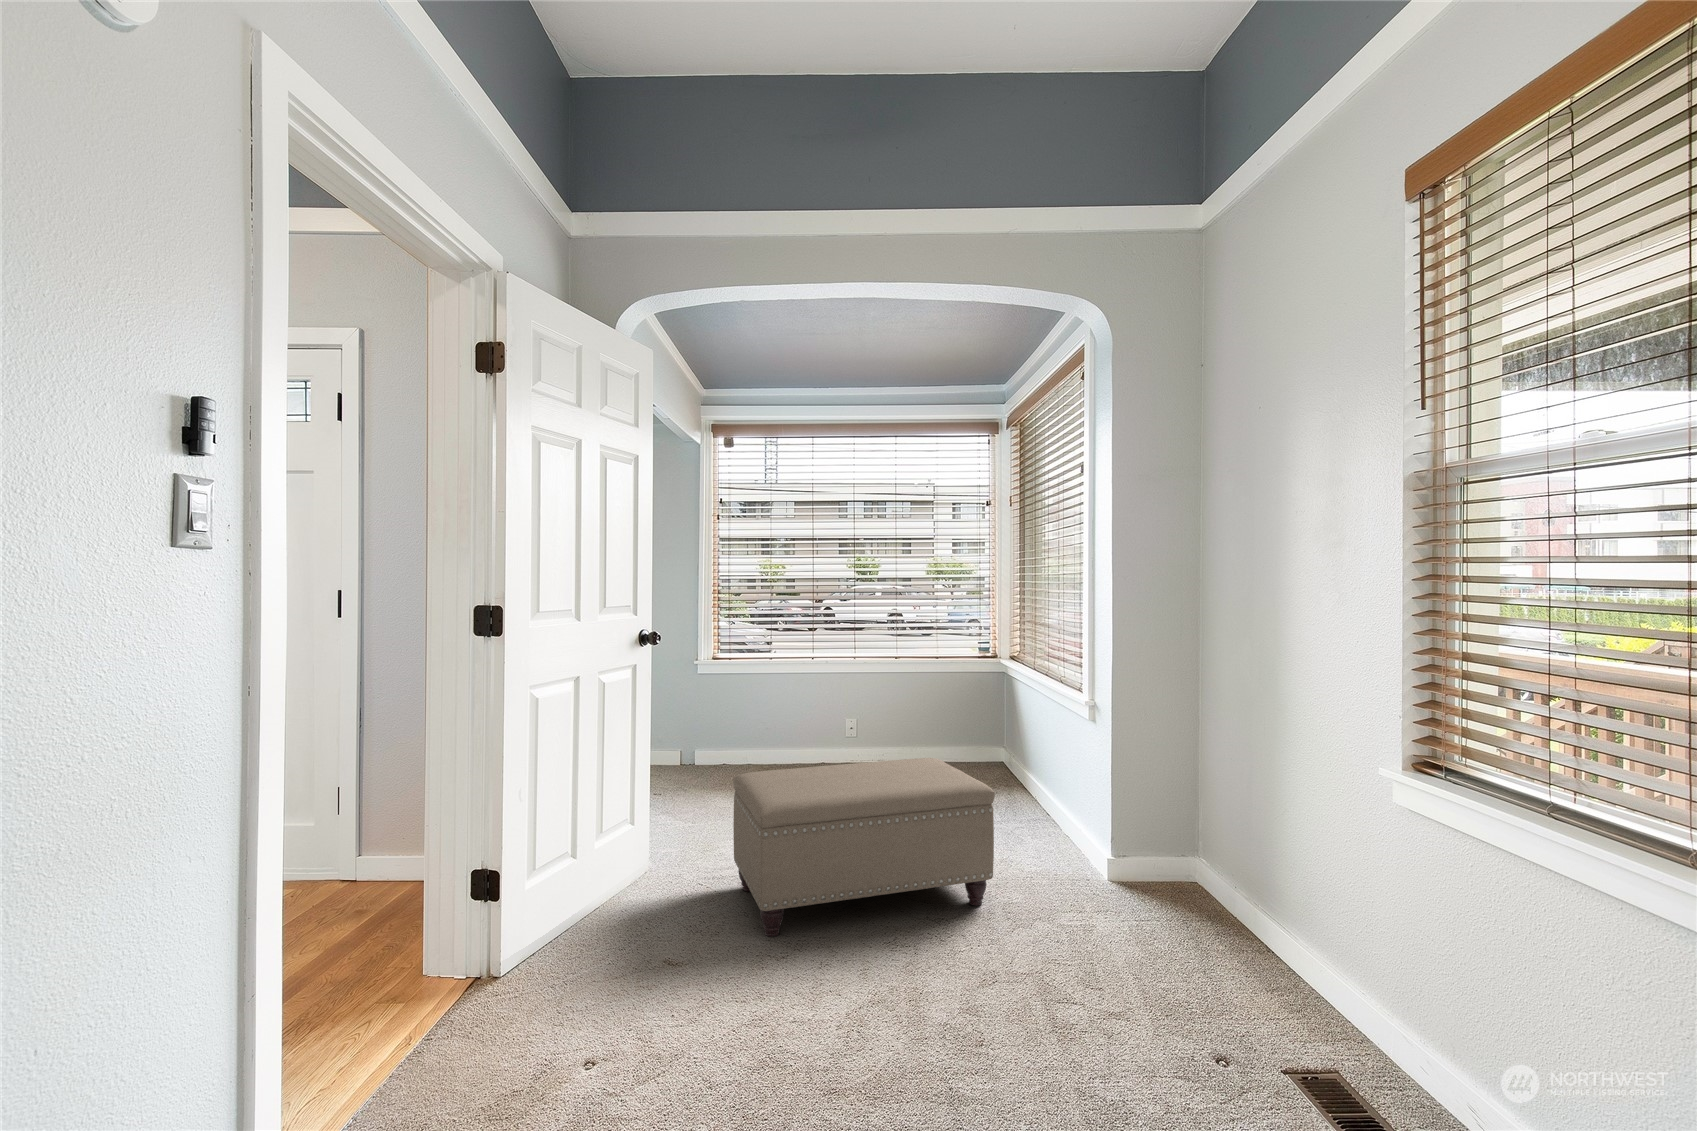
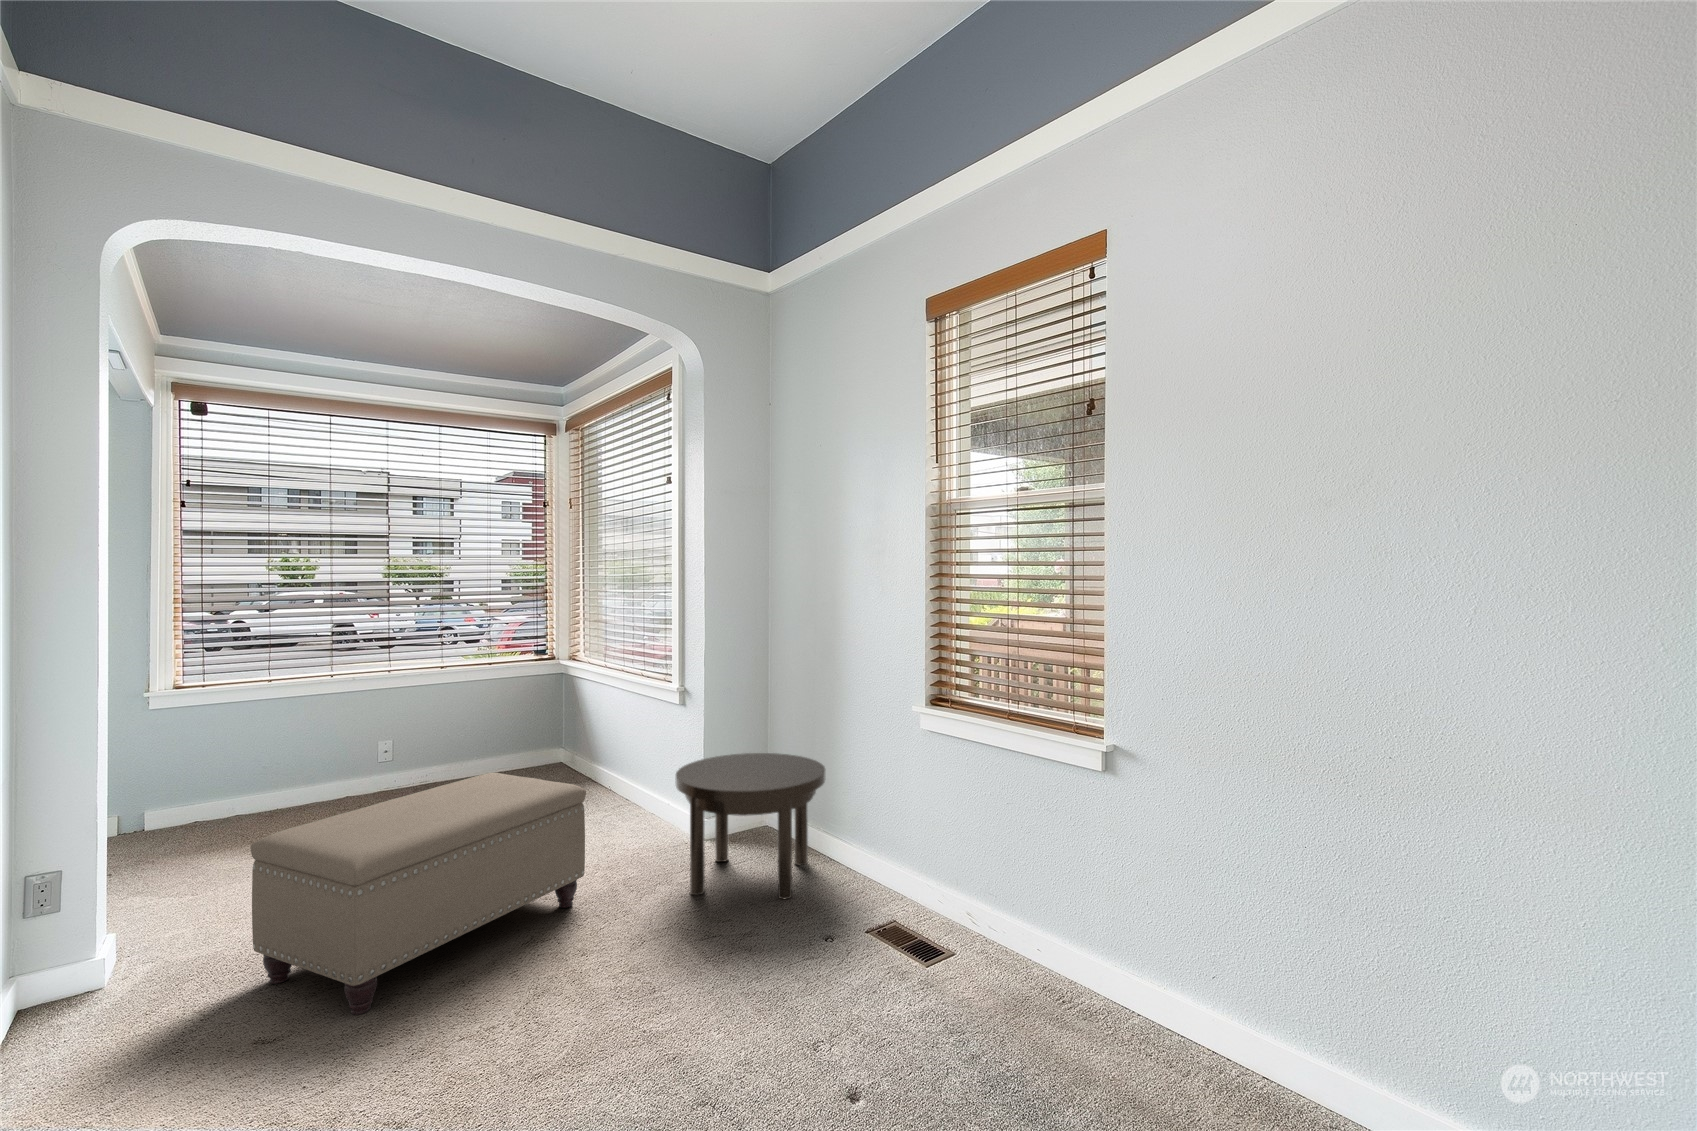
side table: none [1090,786,1285,982] -> present [675,753,826,899]

